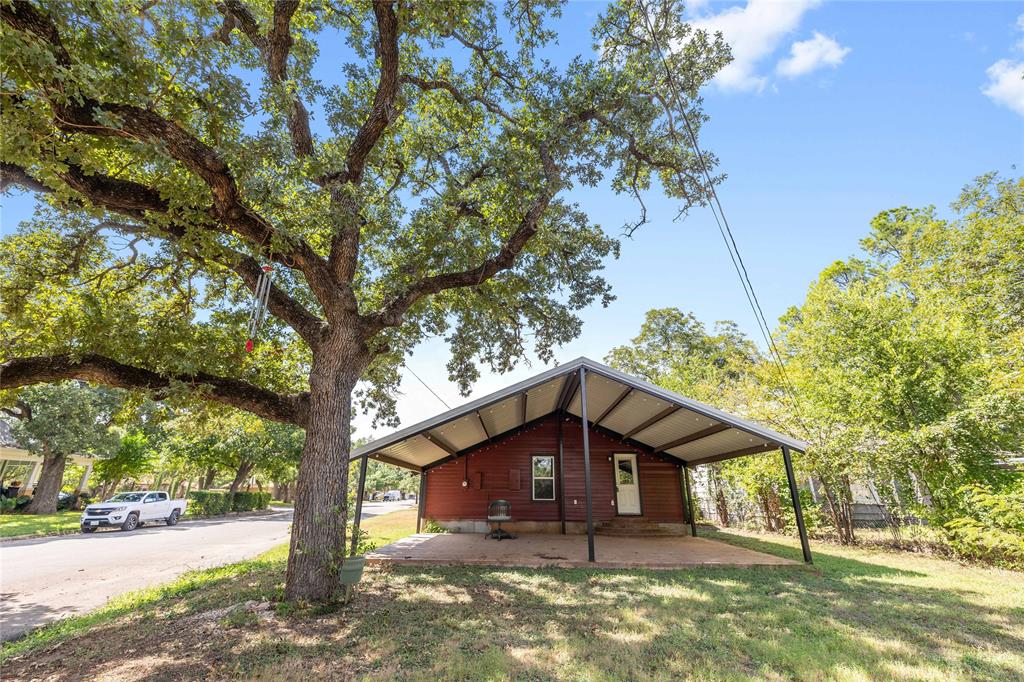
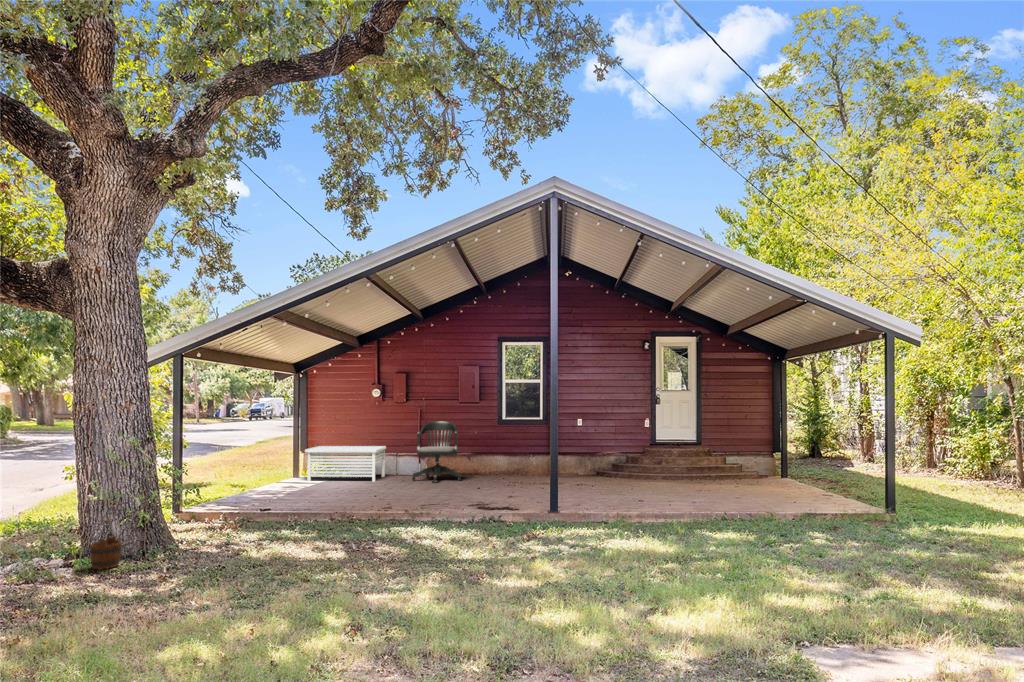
storage bench: none [423,516,469,540] -> present [305,446,386,482]
planter: present [336,556,366,604] -> none [143,505,180,563]
wooden bucket: none [299,568,324,610] -> present [90,520,122,570]

